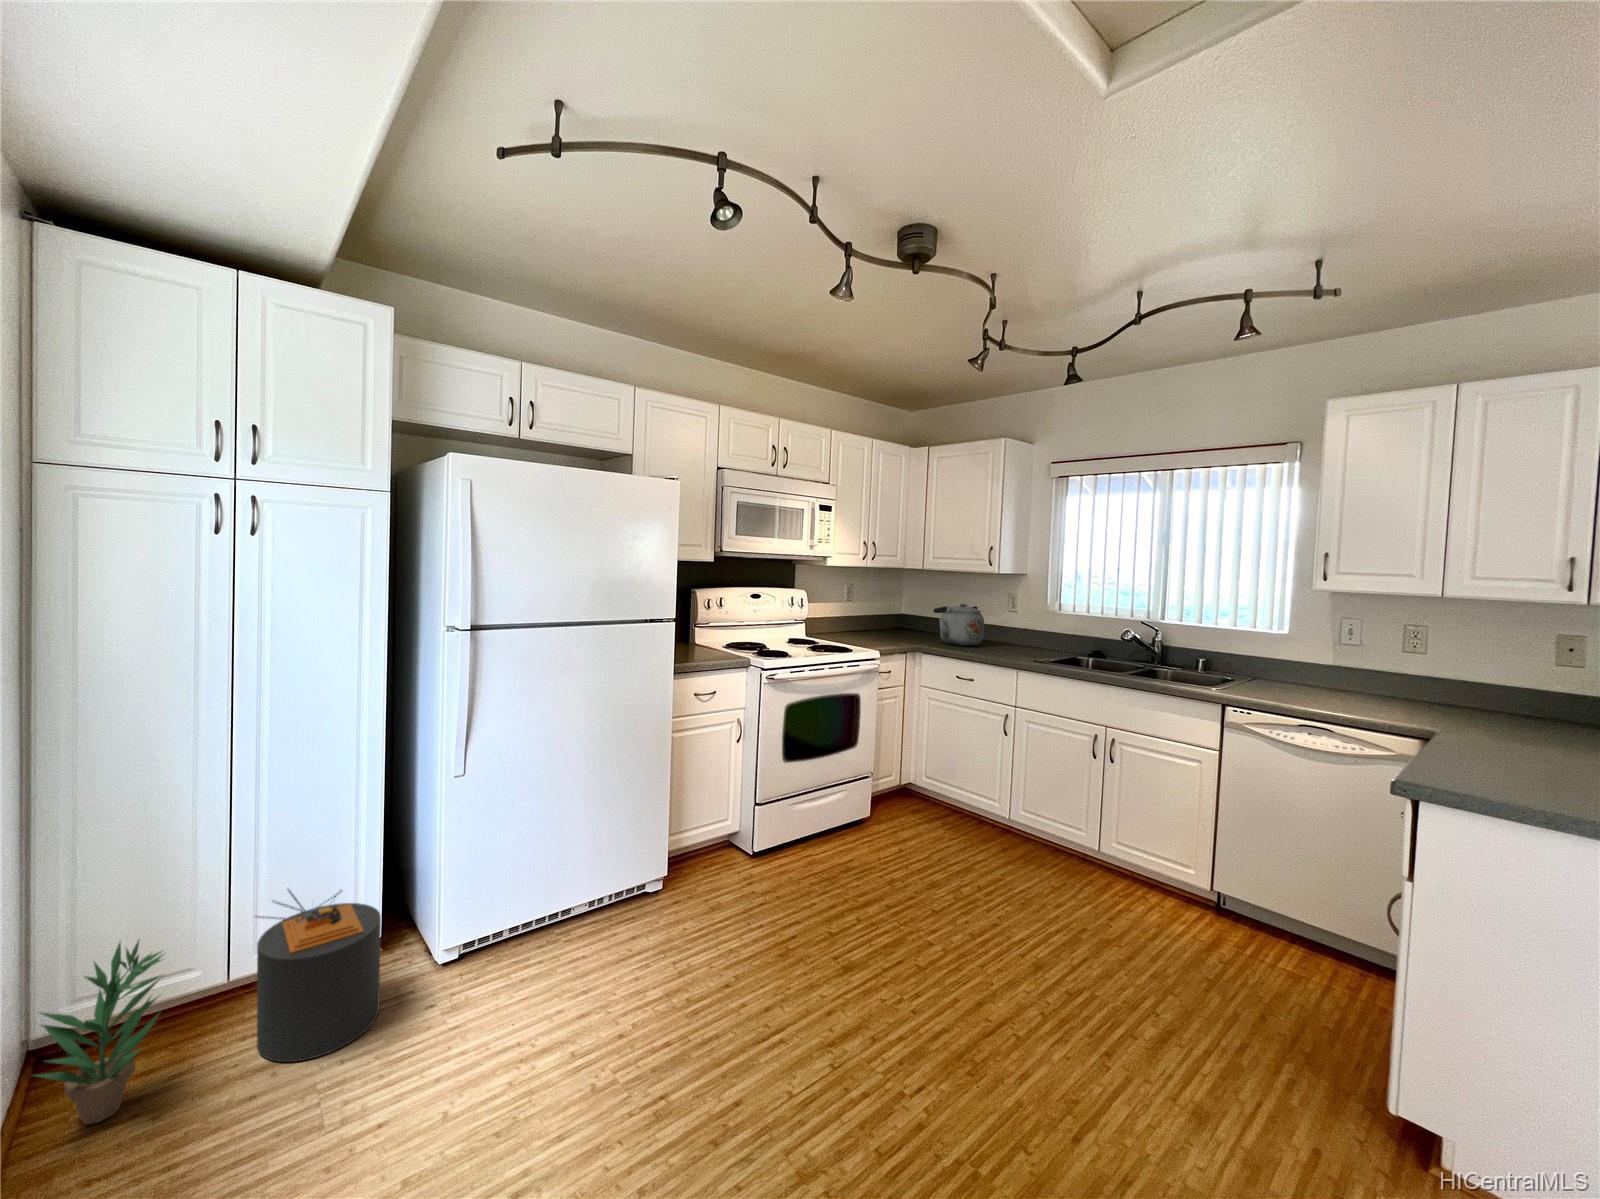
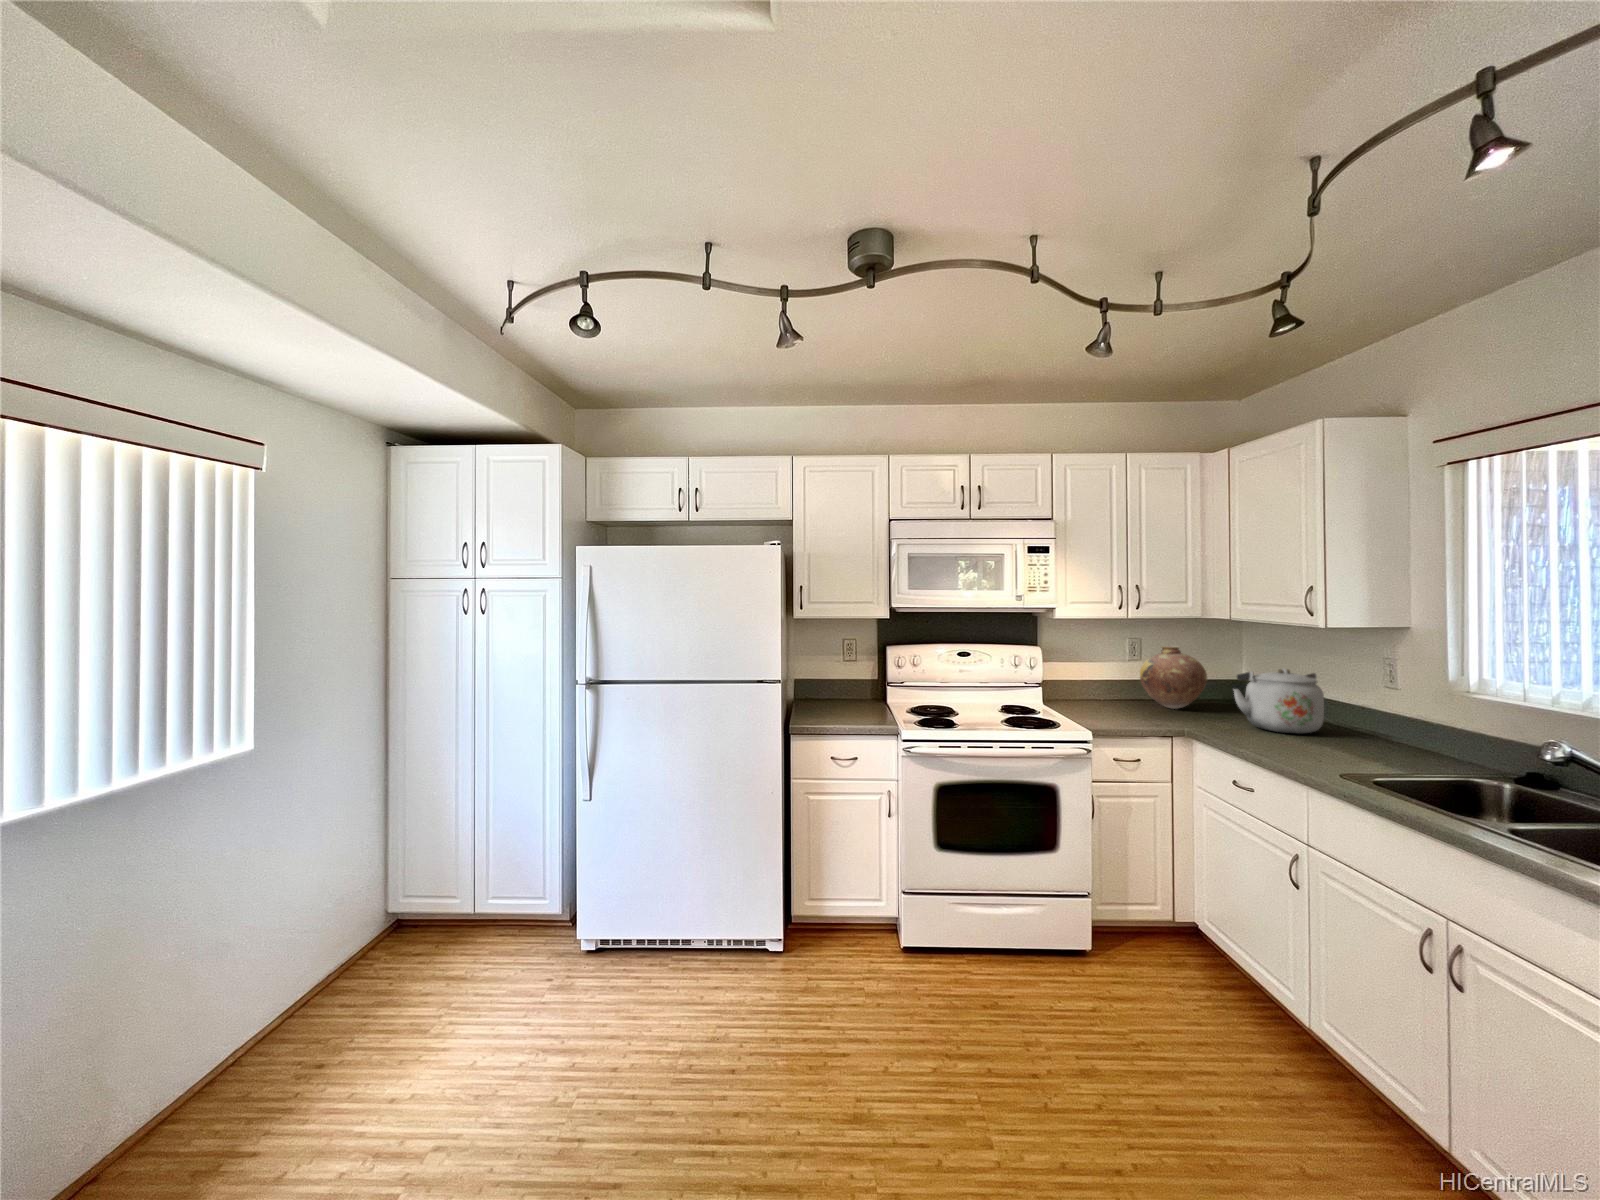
vase: none [862,590,906,636] -> present [1140,646,1207,709]
trash can: present [256,890,381,1062] -> none [456,855,534,985]
potted plant: present [35,941,163,1124] -> none [346,866,418,974]

